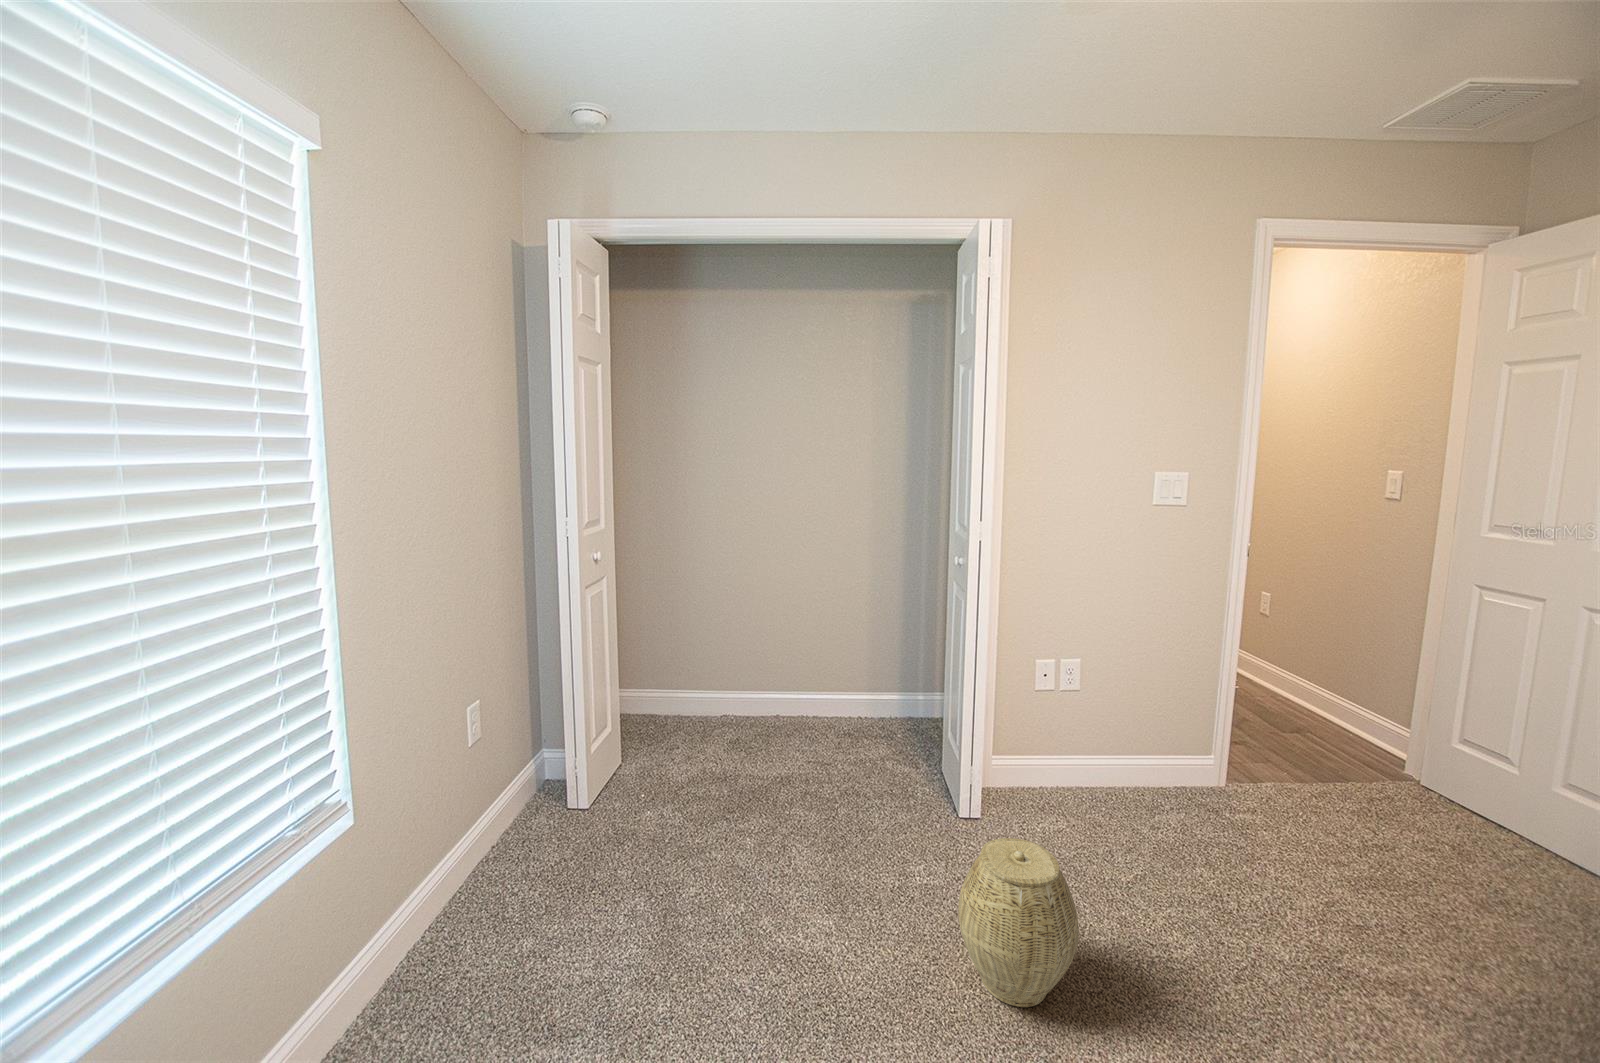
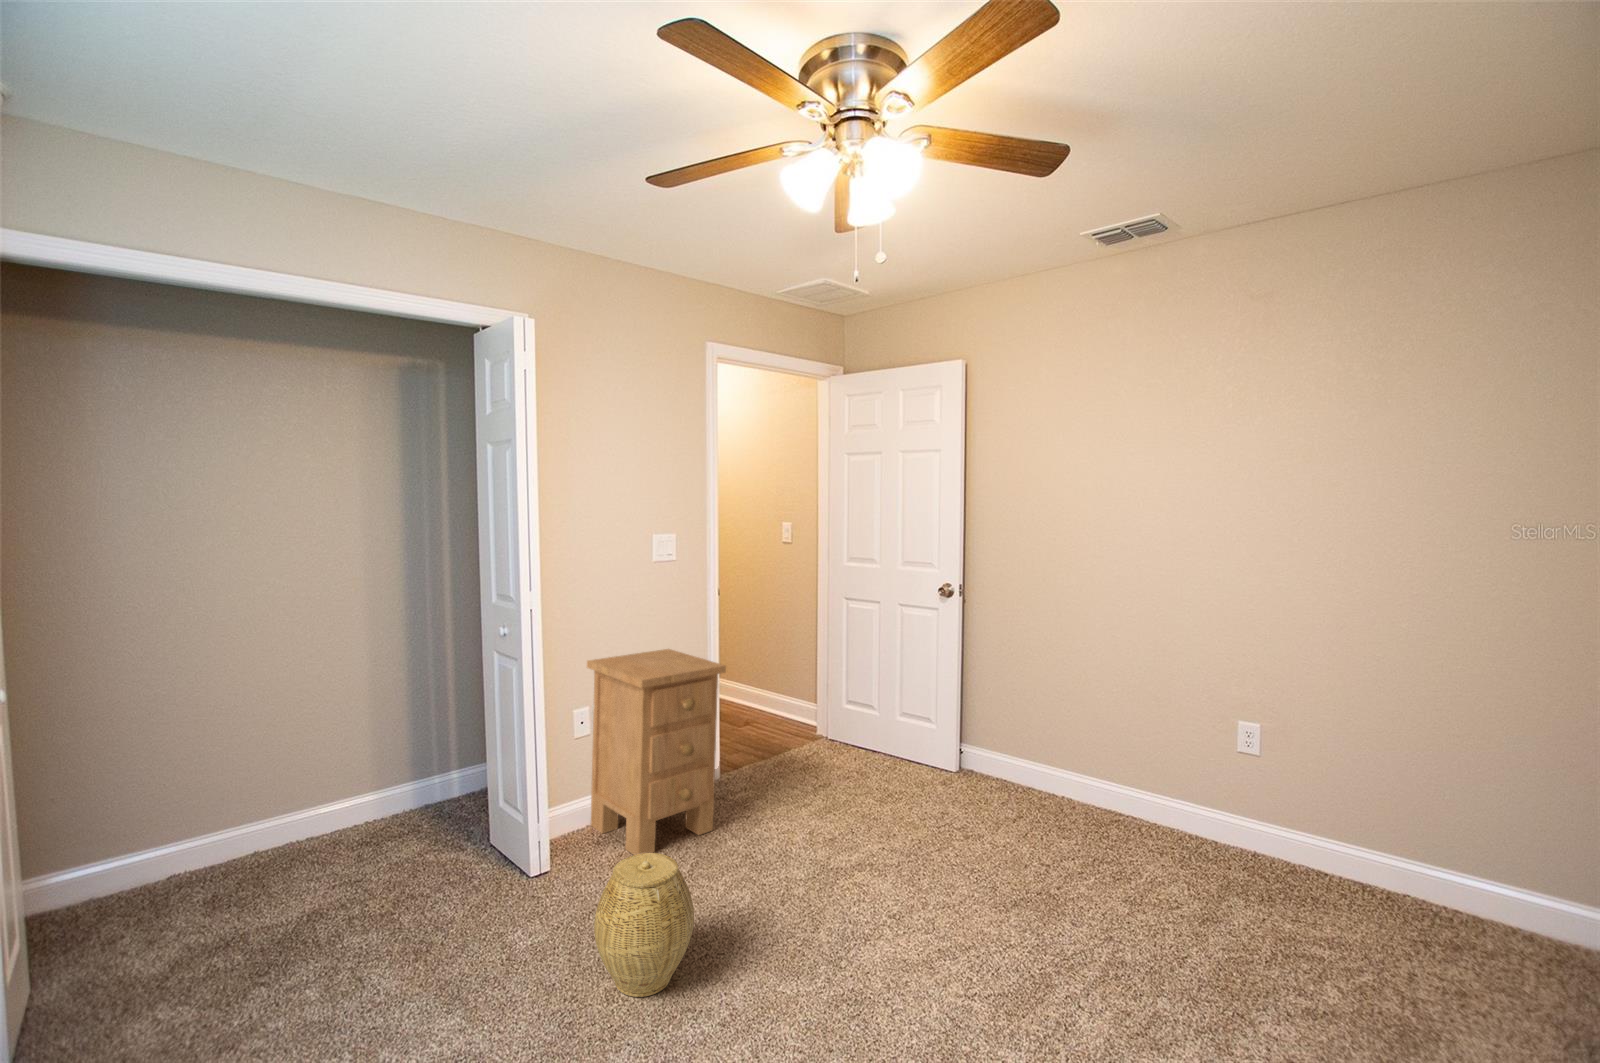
nightstand: none [1038,613,1211,846] -> present [587,649,726,855]

